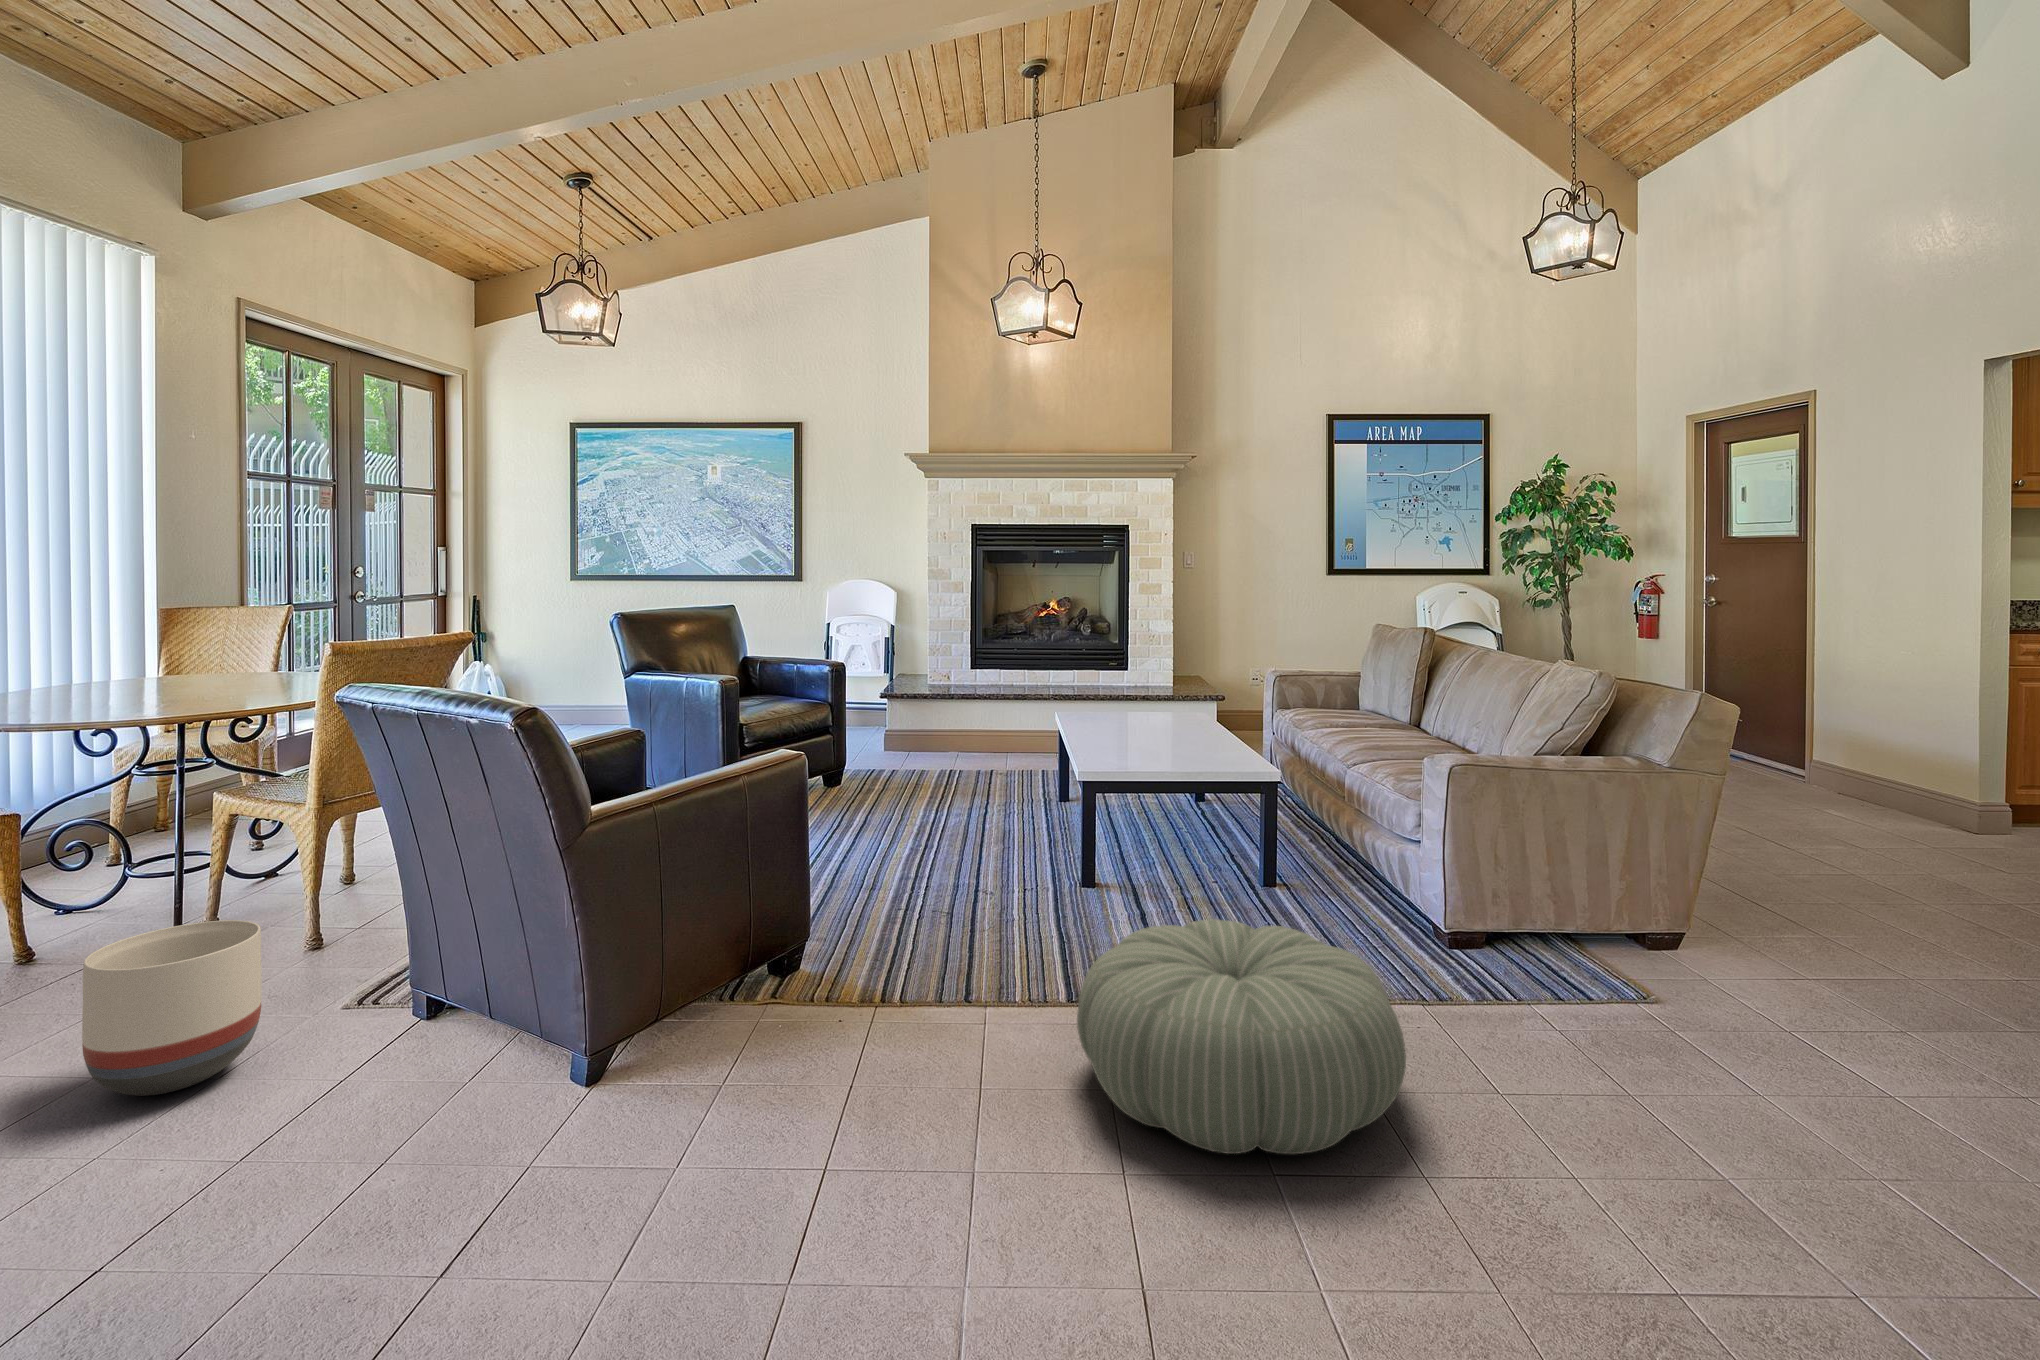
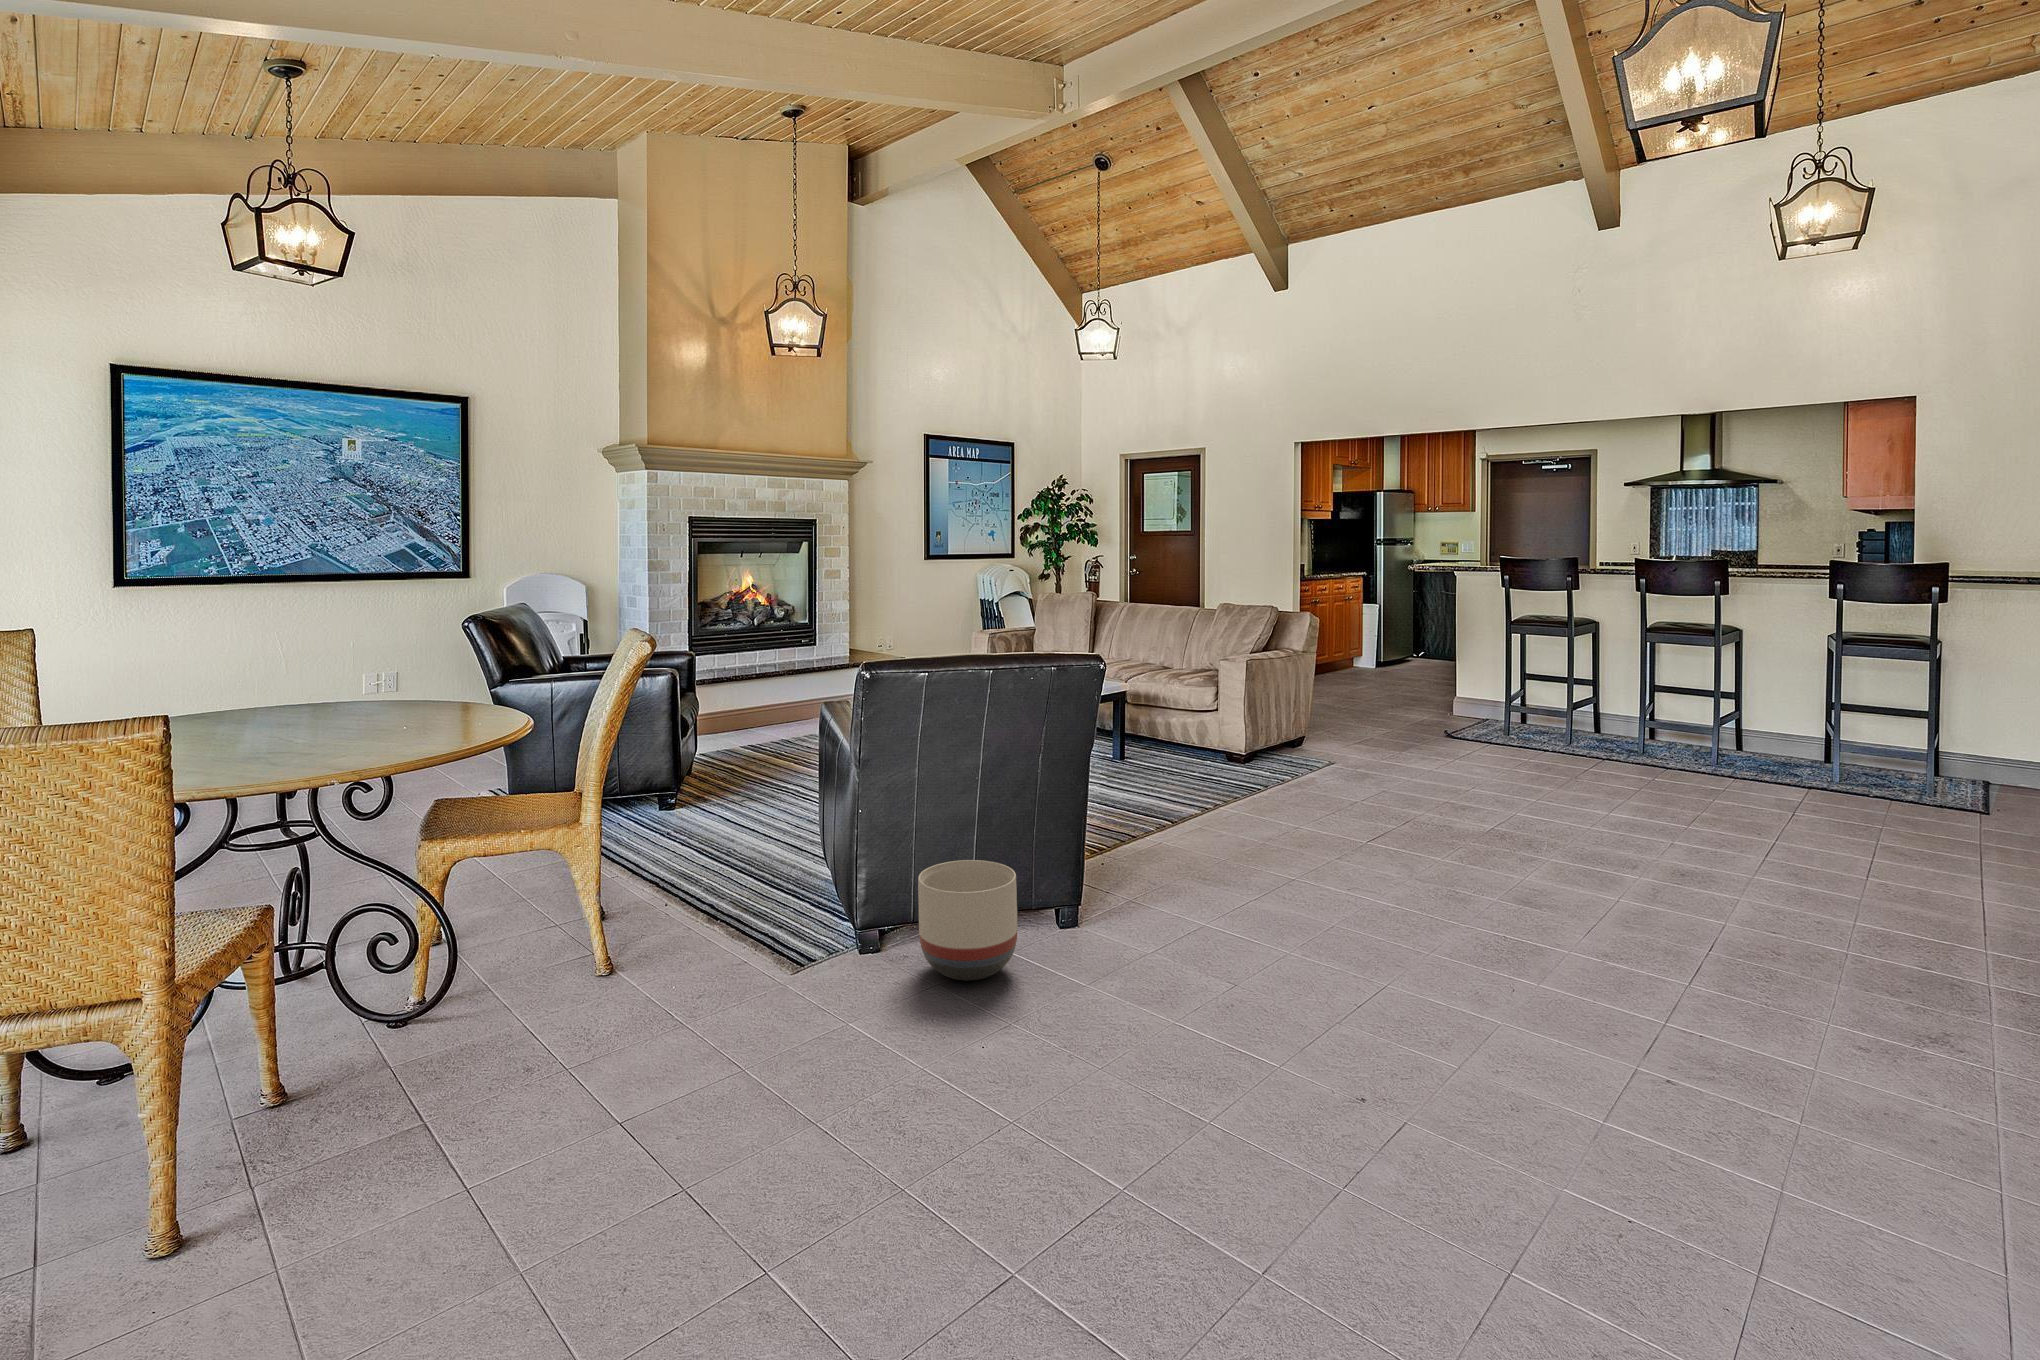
pouf: present [1077,919,1406,1154] -> none [1254,750,1407,836]

